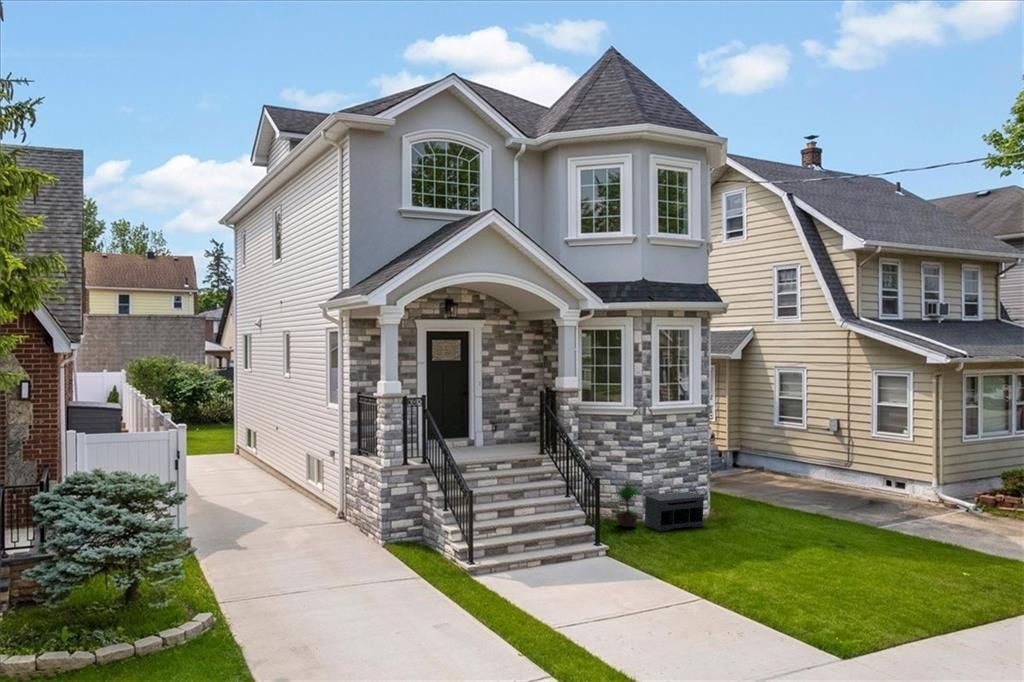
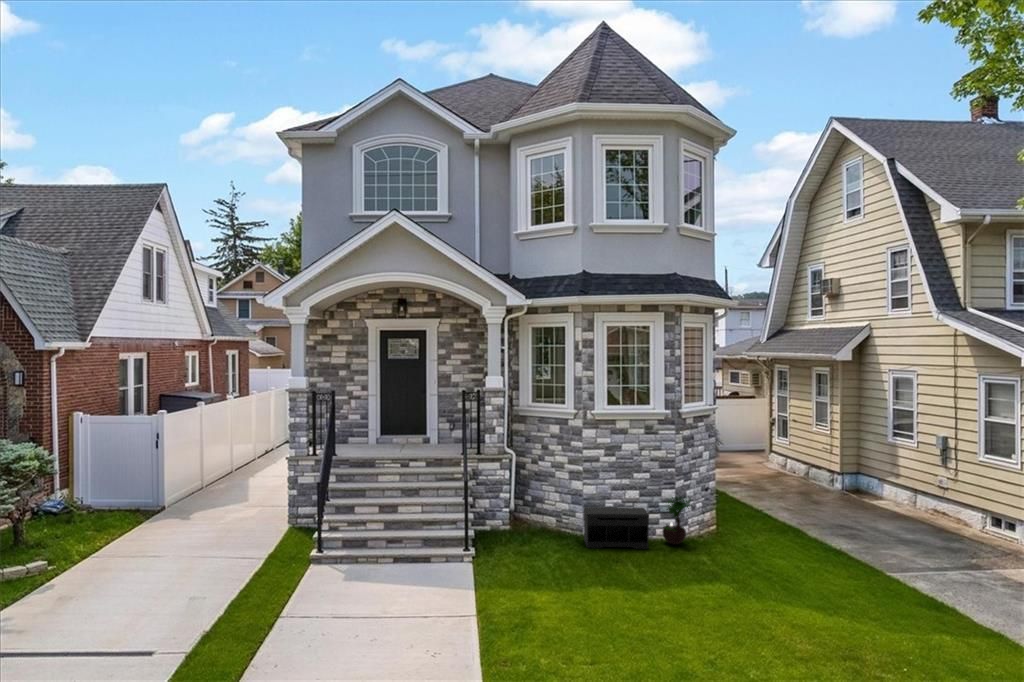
potted tree: present [616,483,638,527] -> present [662,497,690,544]

